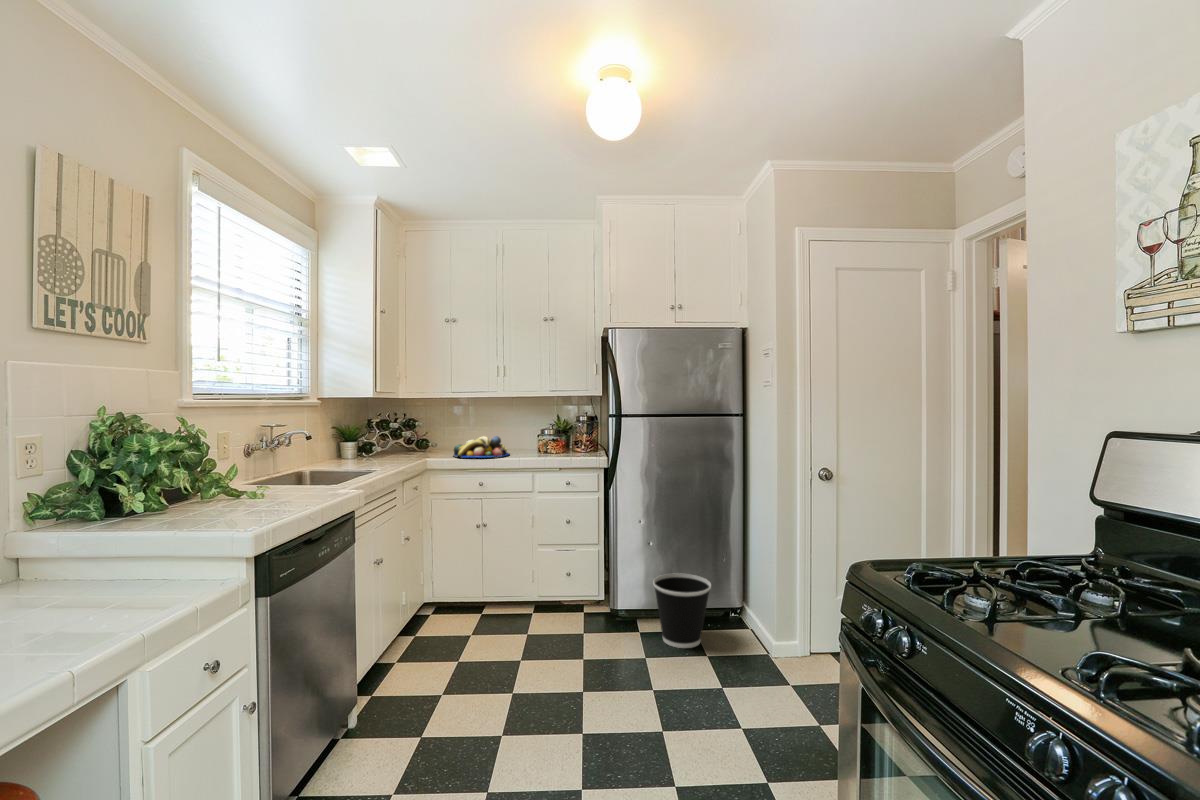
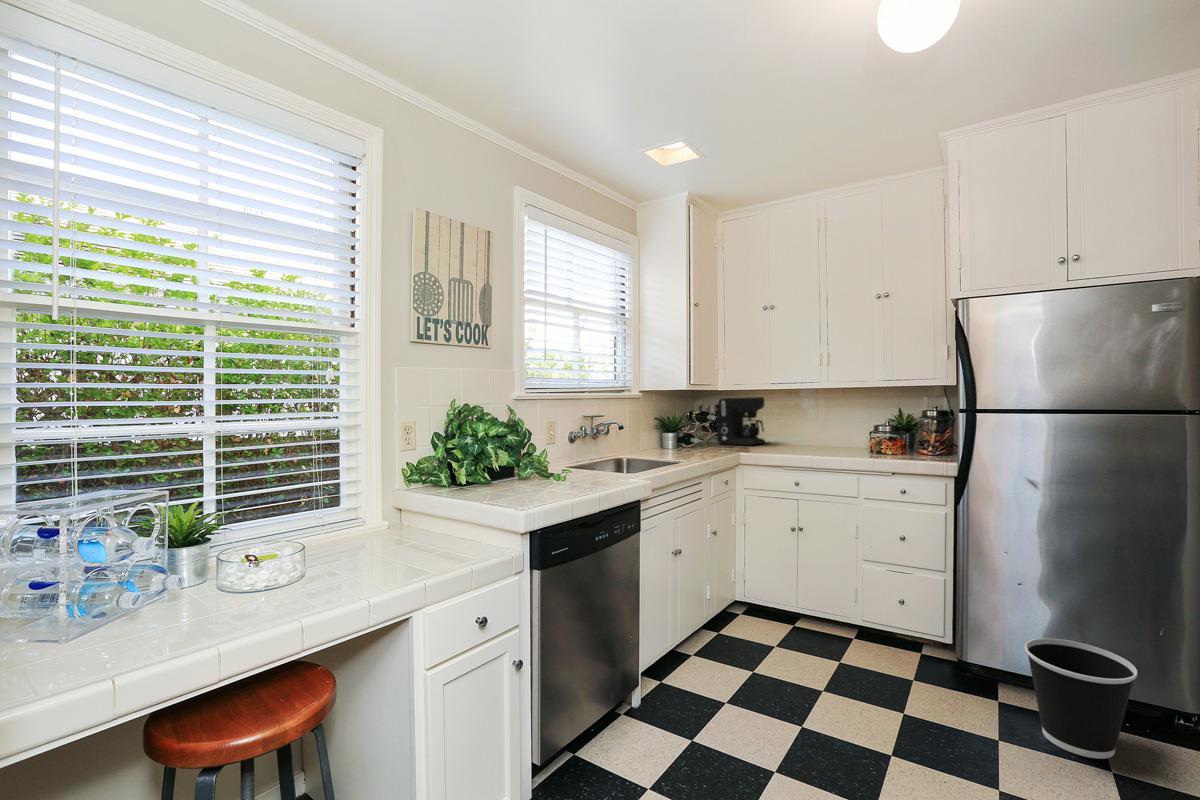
coffee maker: none [401,408,447,453] -> present [717,397,765,445]
fruit bowl: present [454,436,509,458] -> none [766,429,832,454]

